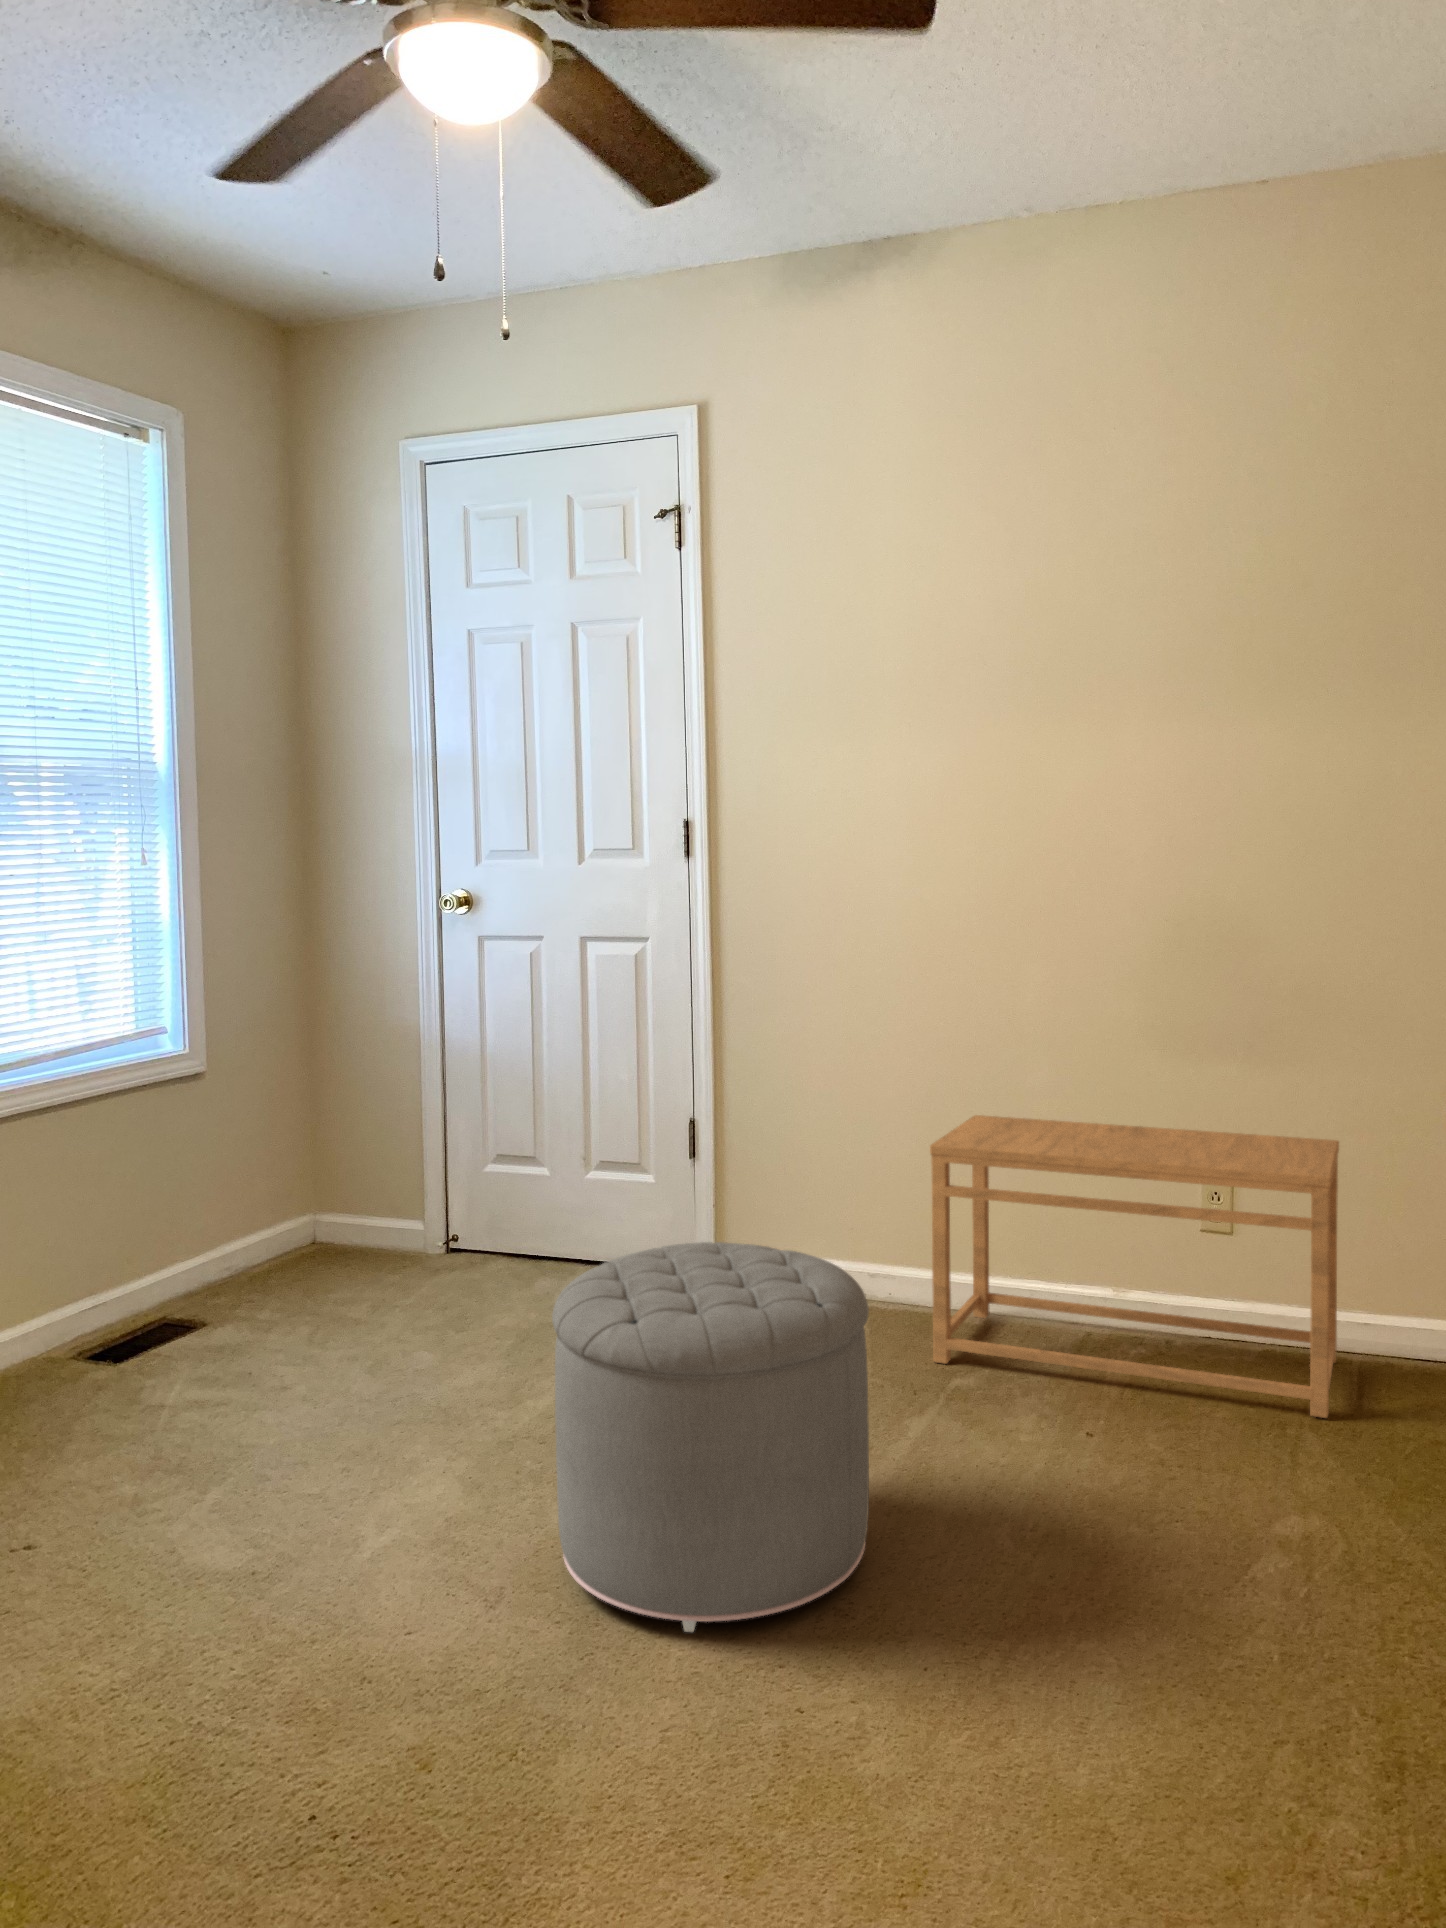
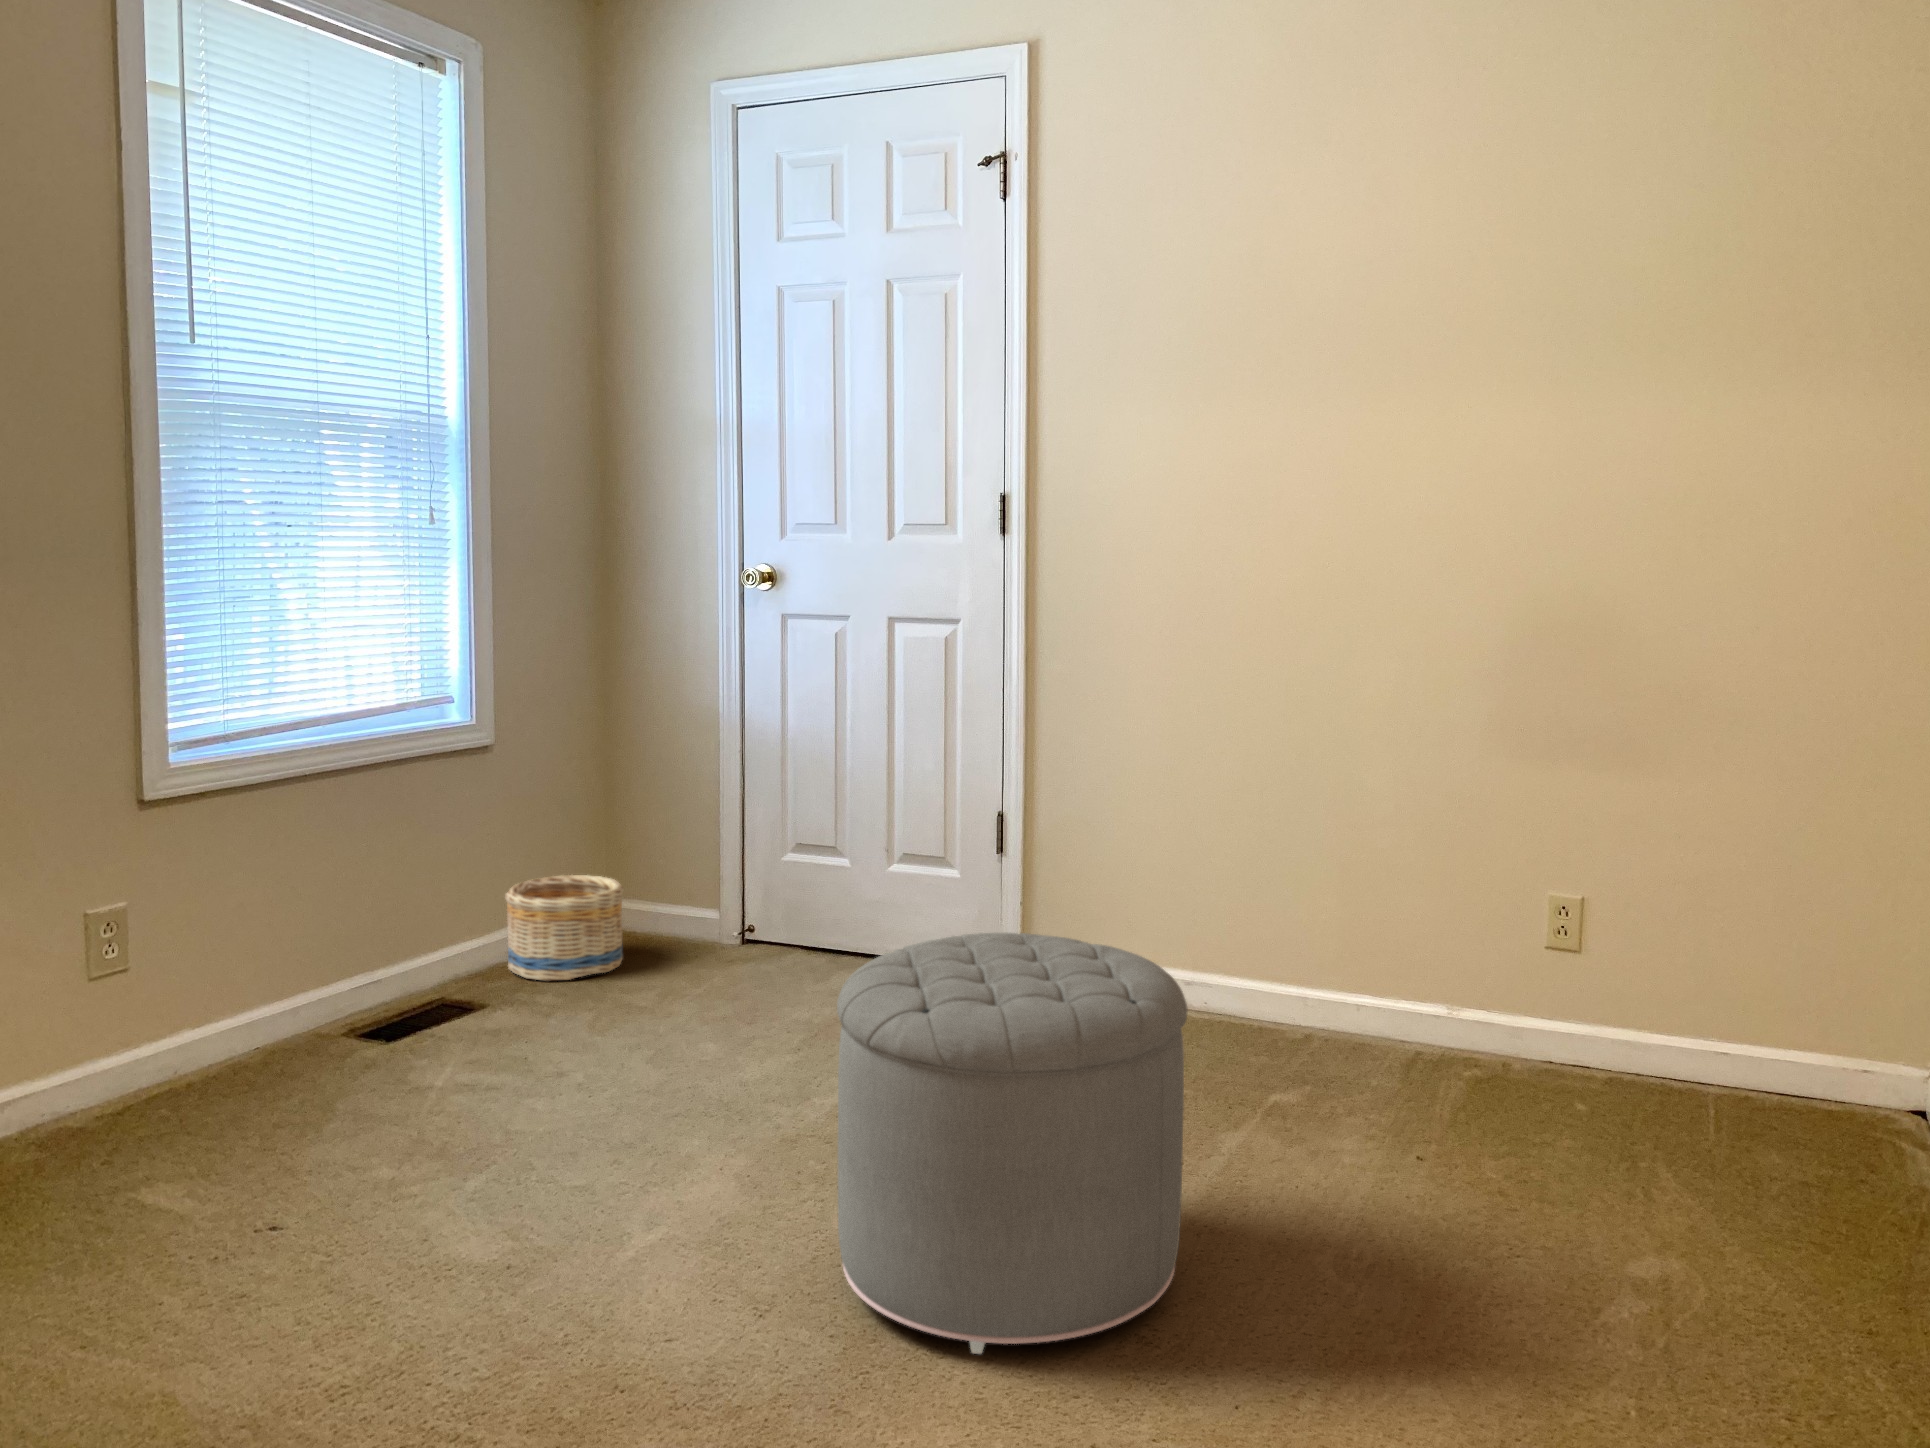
side table: present [930,1115,1339,1418] -> none [1253,817,1712,1156]
basket: none [220,1191,334,1295] -> present [505,875,624,981]

